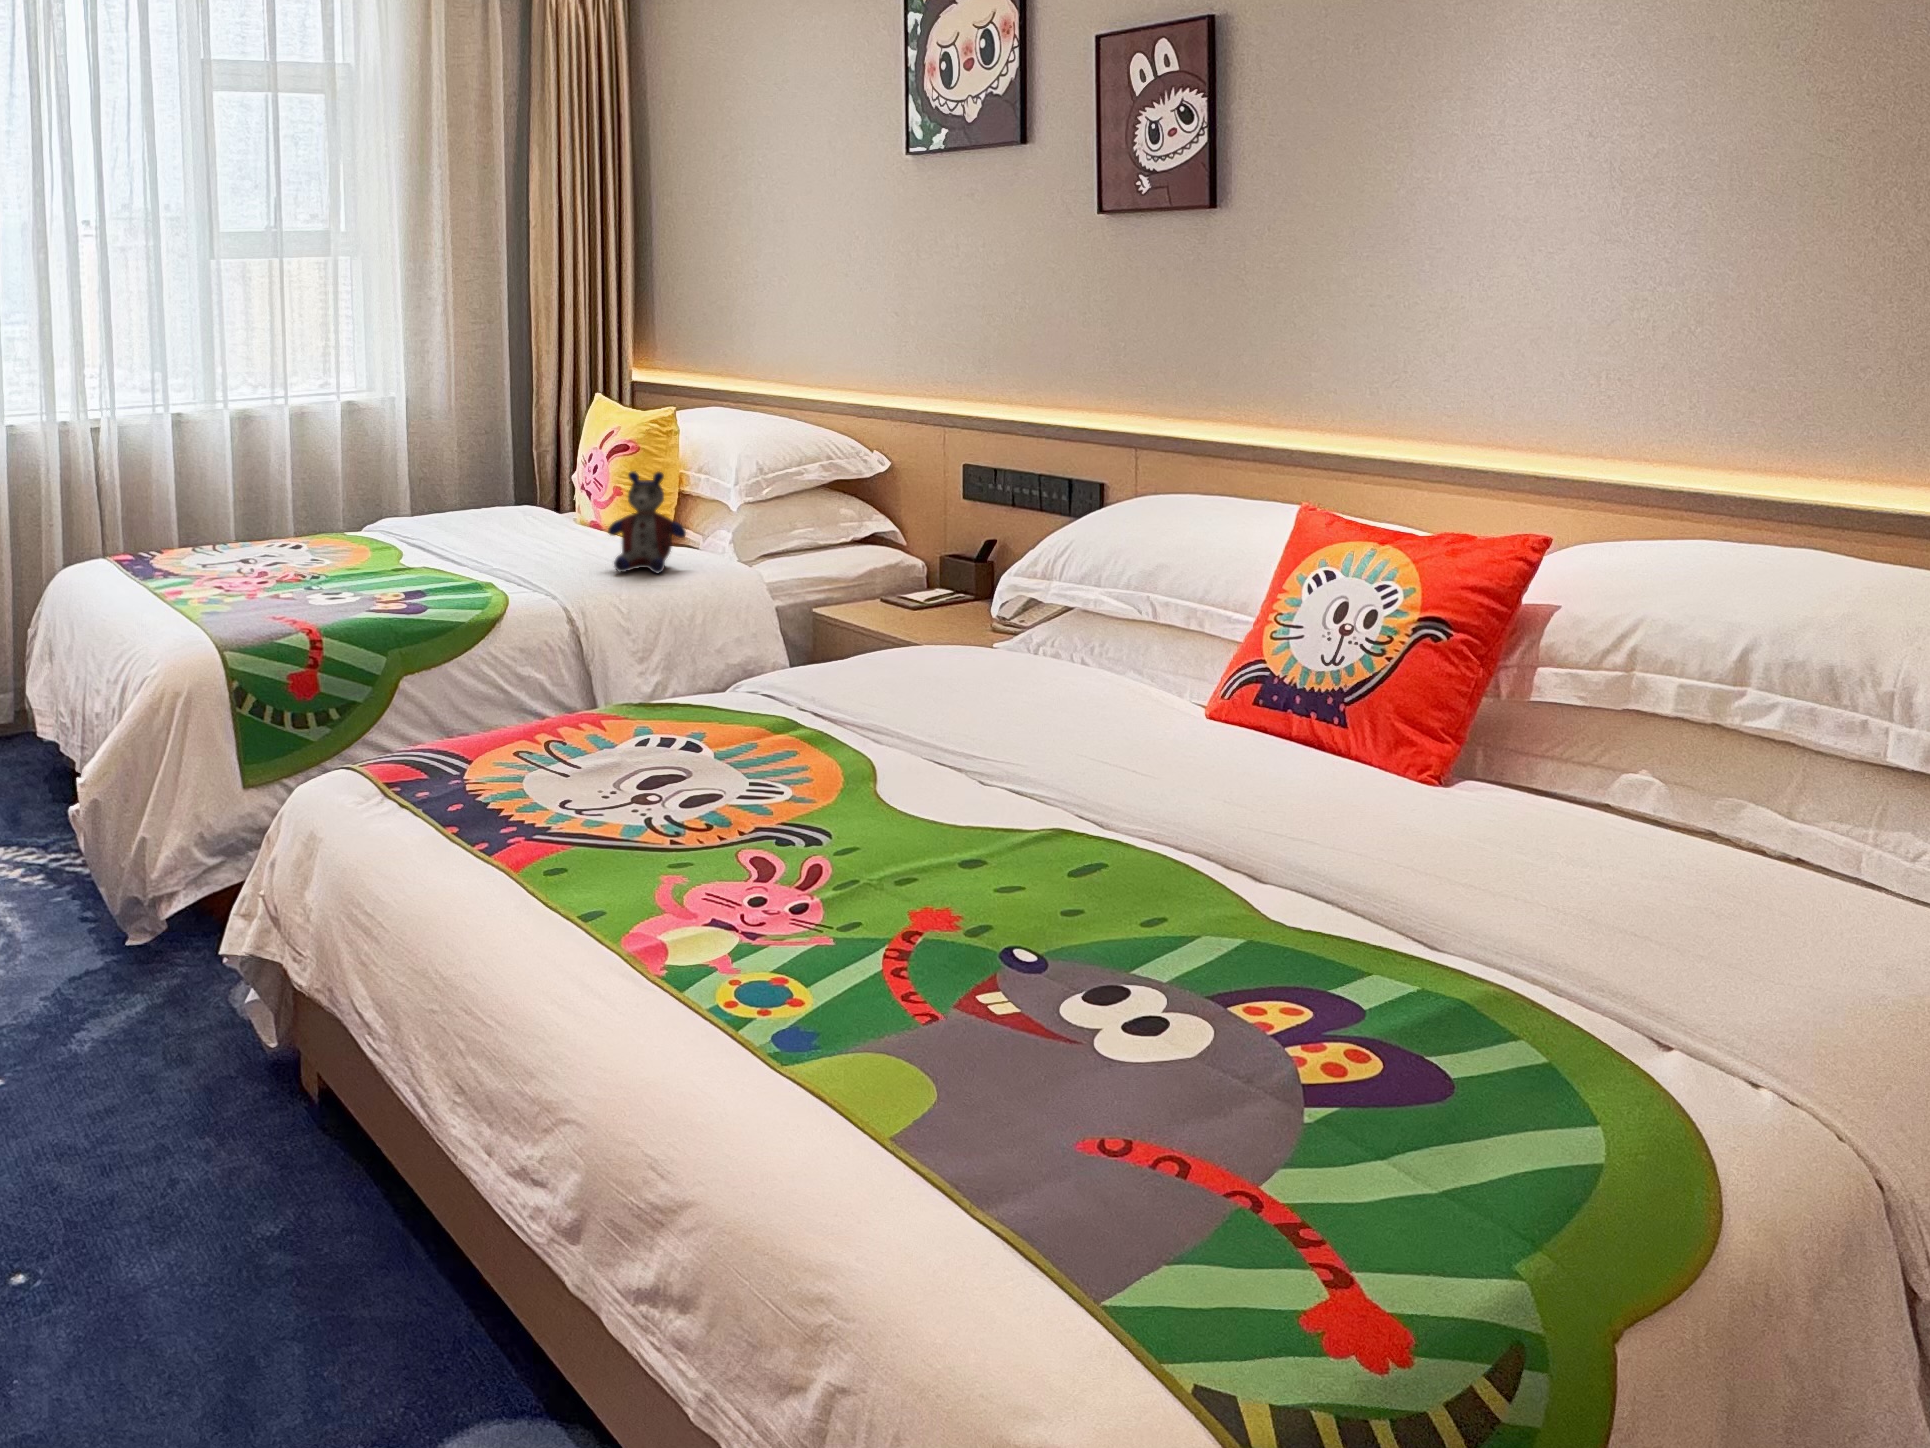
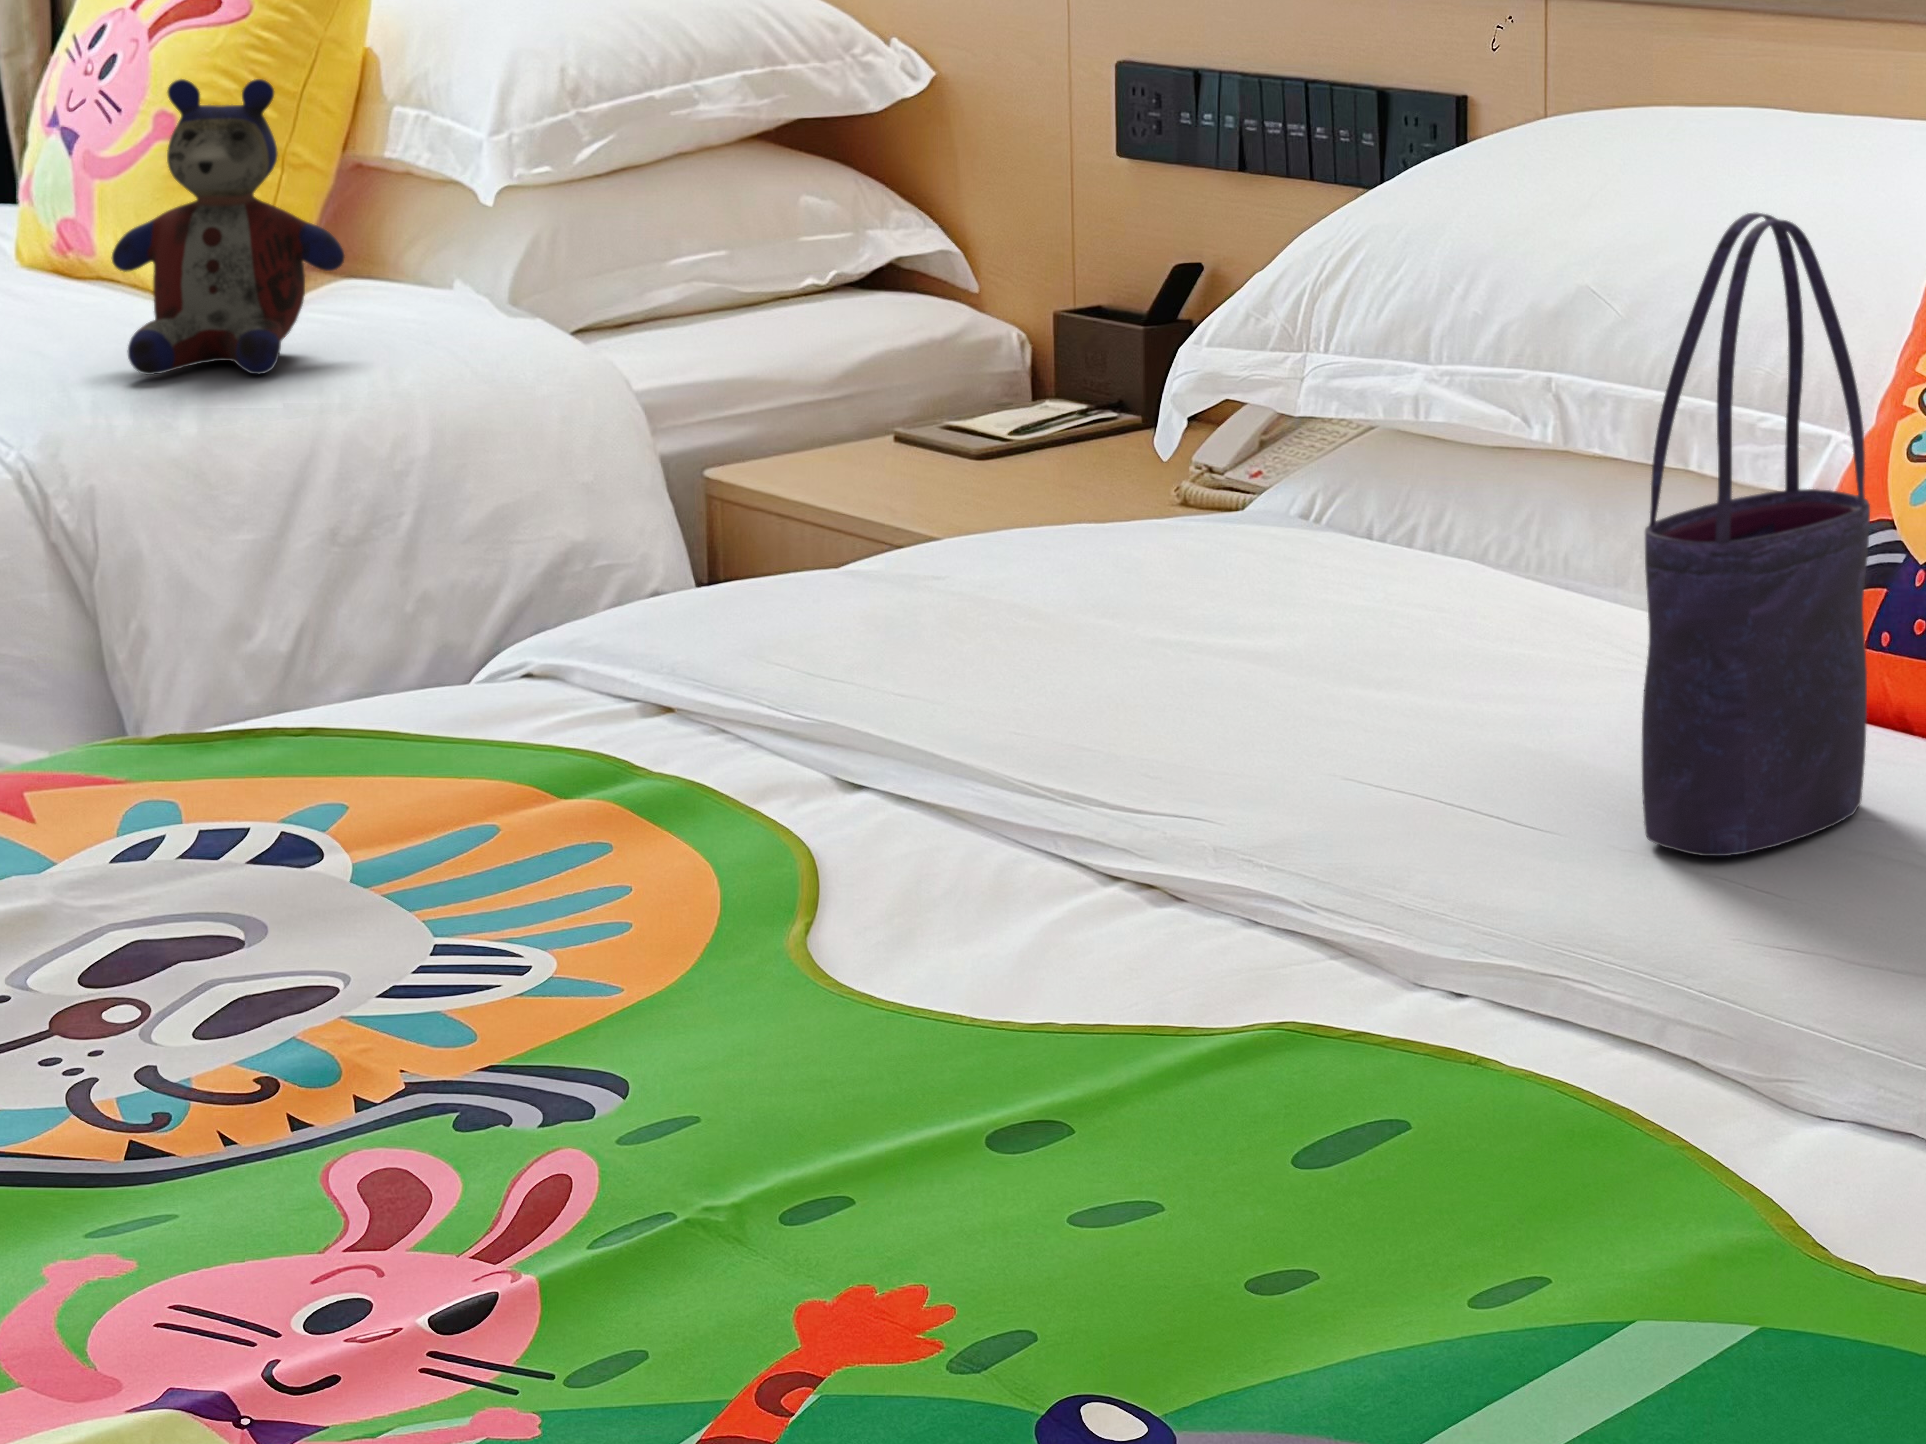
tote bag: none [1169,554,1256,781] -> present [1642,213,1870,856]

